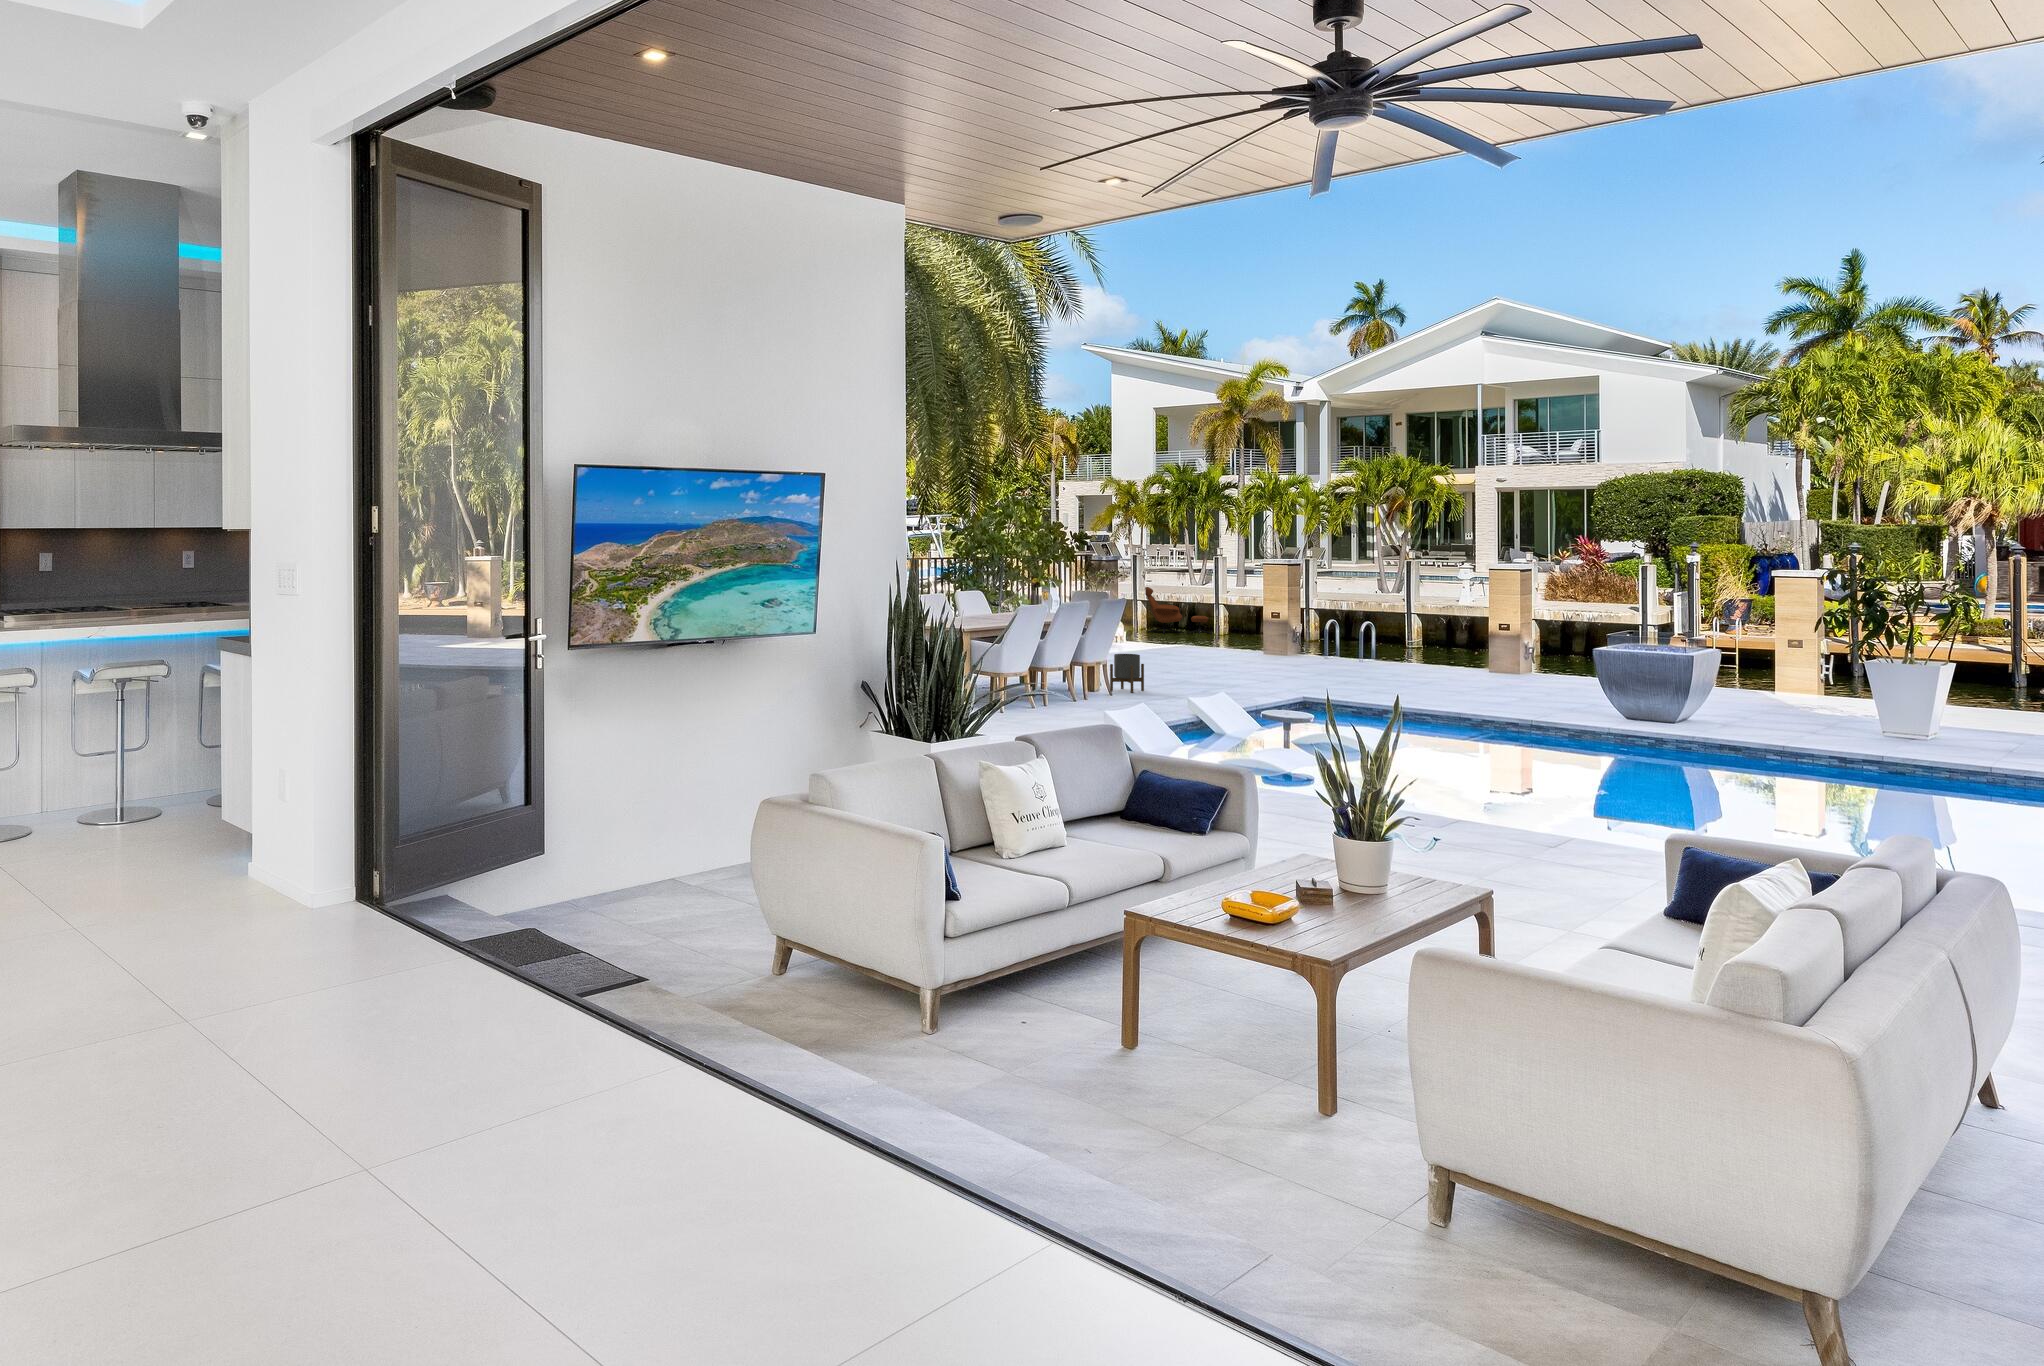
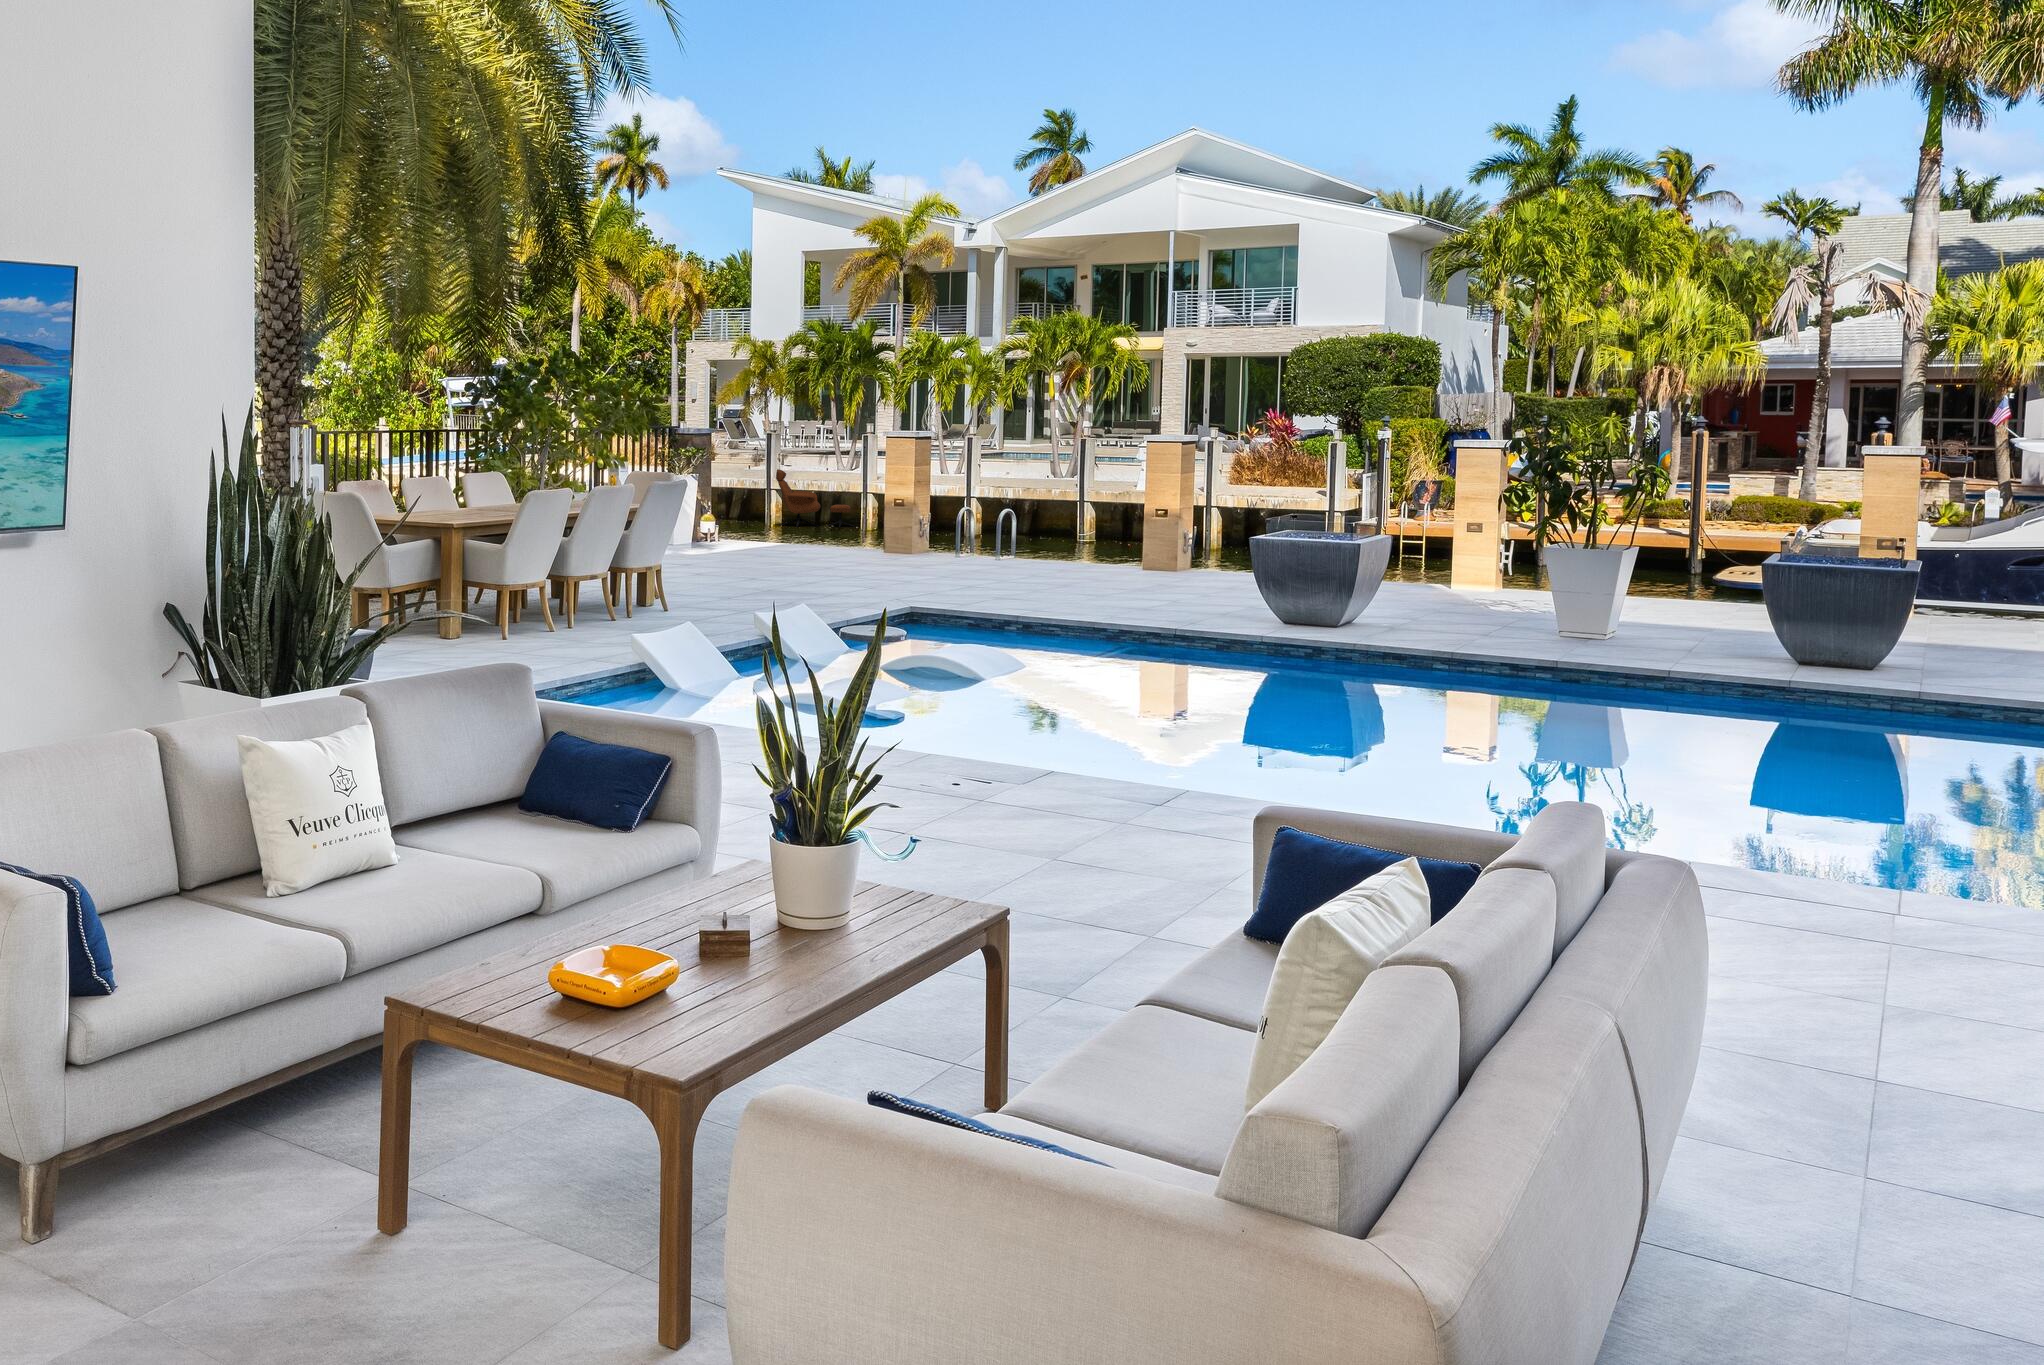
planter: present [1110,654,1144,693] -> none [681,552,725,603]

